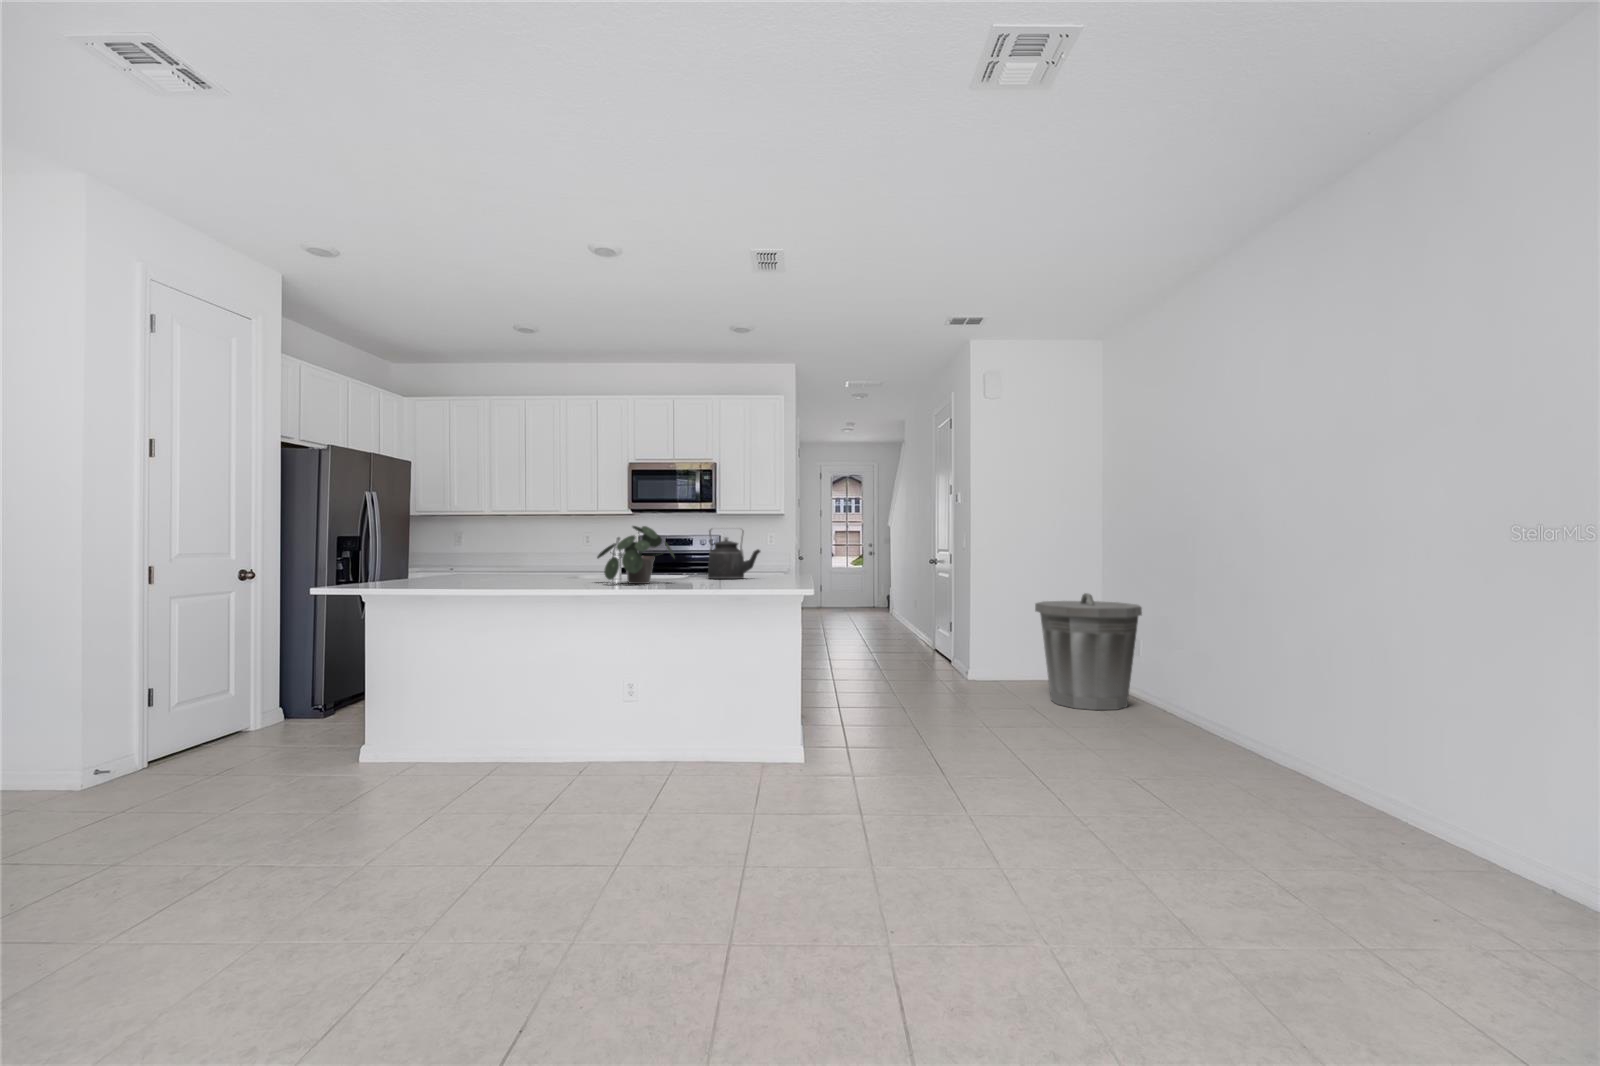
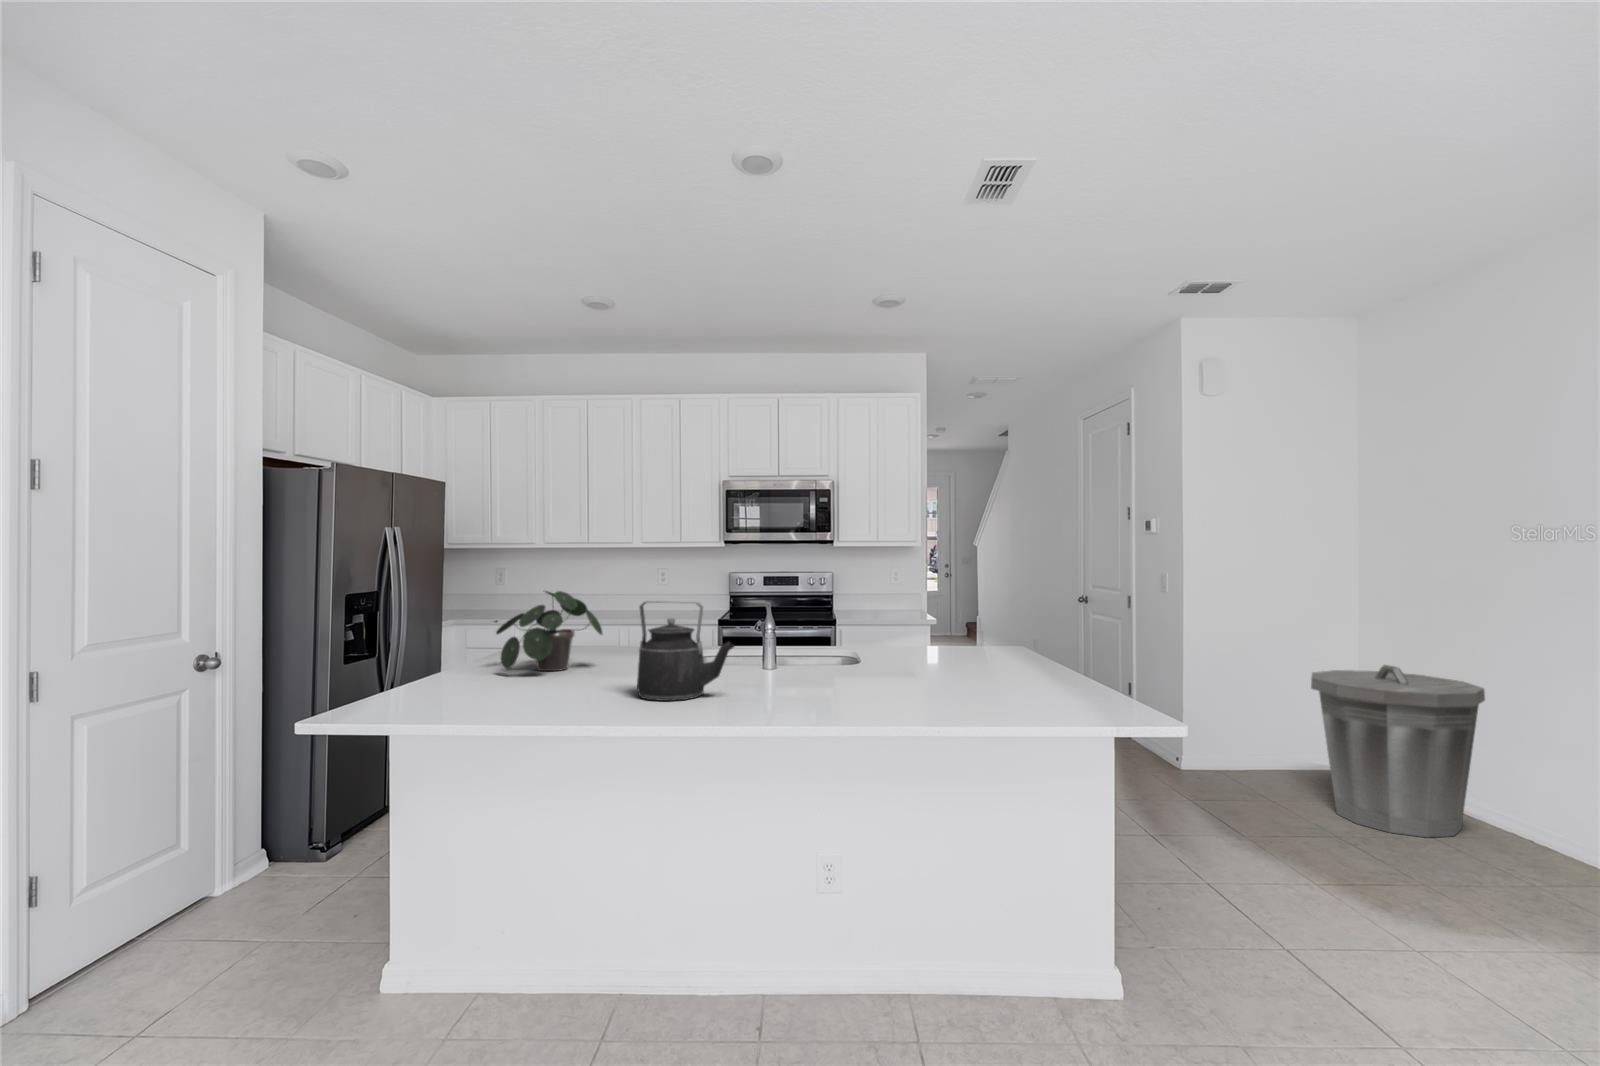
potted plant: present [597,526,674,584] -> present [496,591,603,671]
kettle: present [708,529,760,579] -> present [637,601,734,701]

